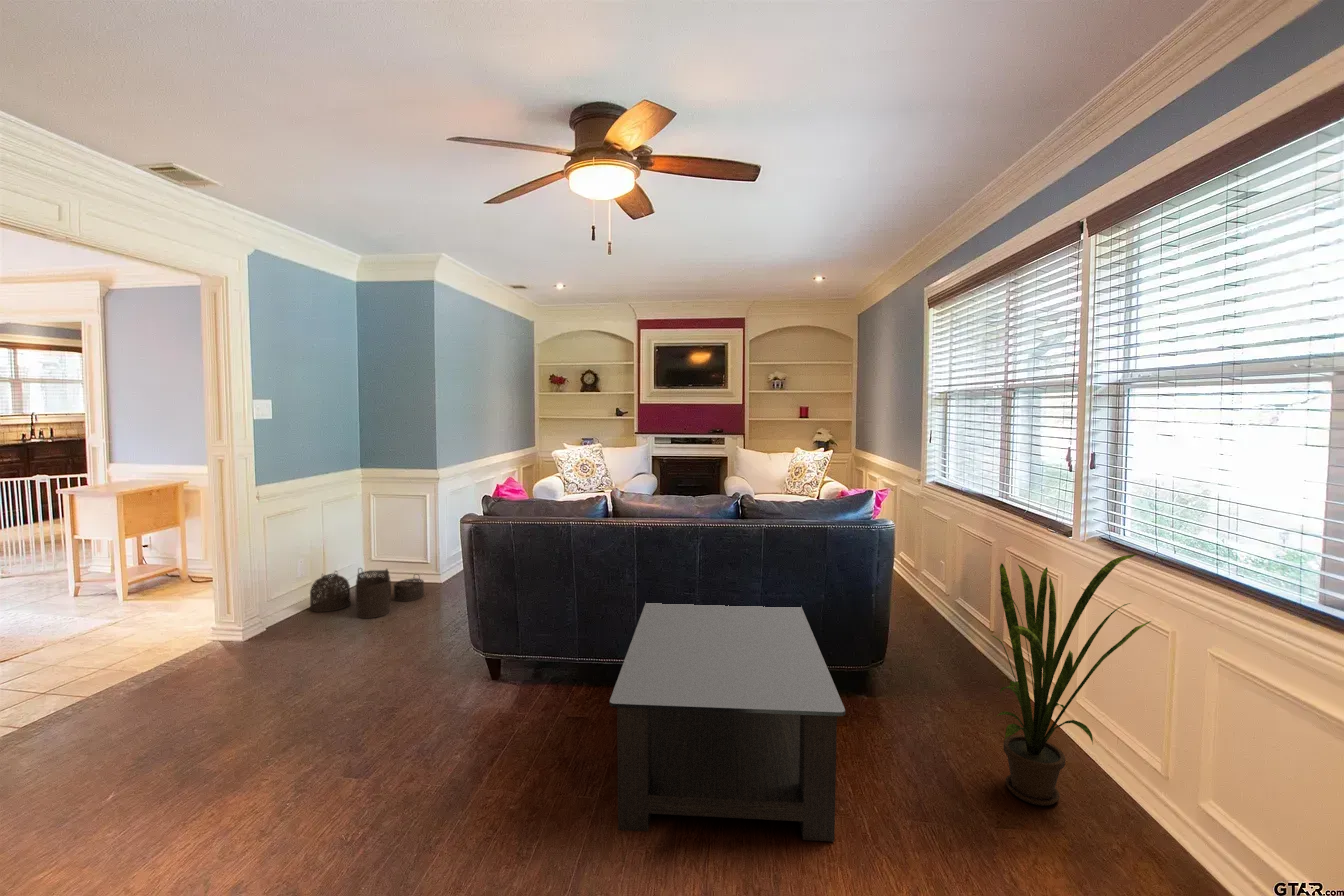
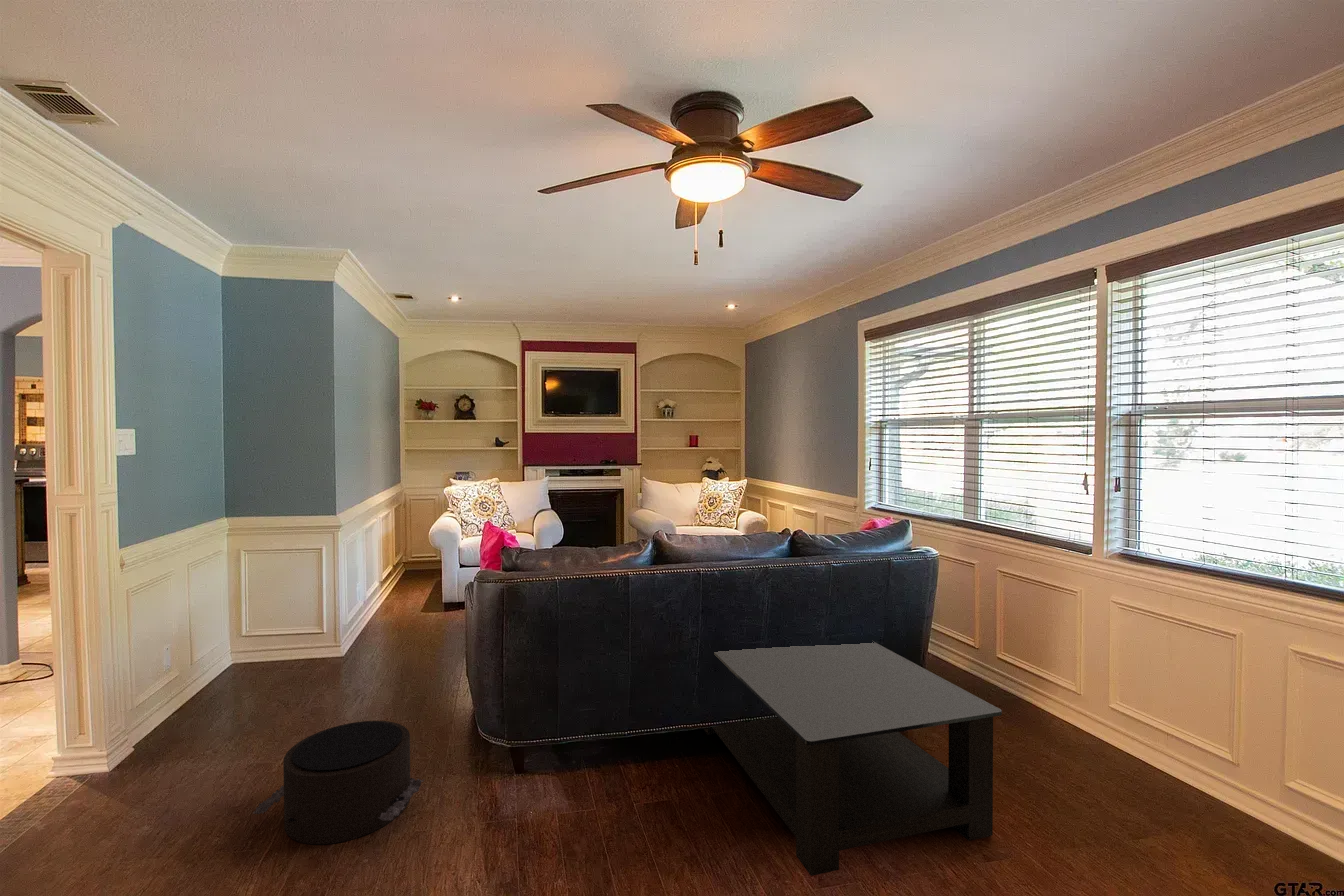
house plant: present [993,554,1151,806] -> none [1042,550,1168,769]
woven basket: present [310,569,424,618] -> none [179,645,338,716]
pouf: none [276,630,395,716] -> present [253,721,424,844]

